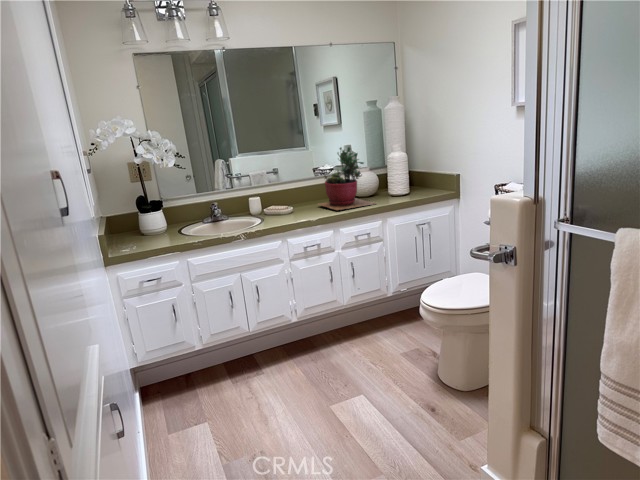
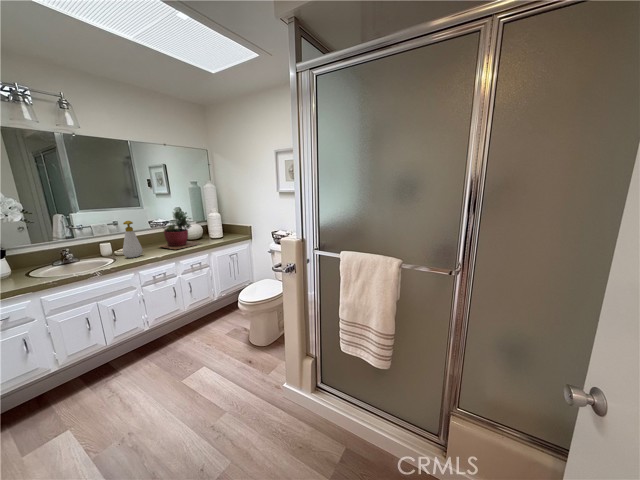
soap bottle: none [273,166,296,218] -> present [123,221,143,258]

